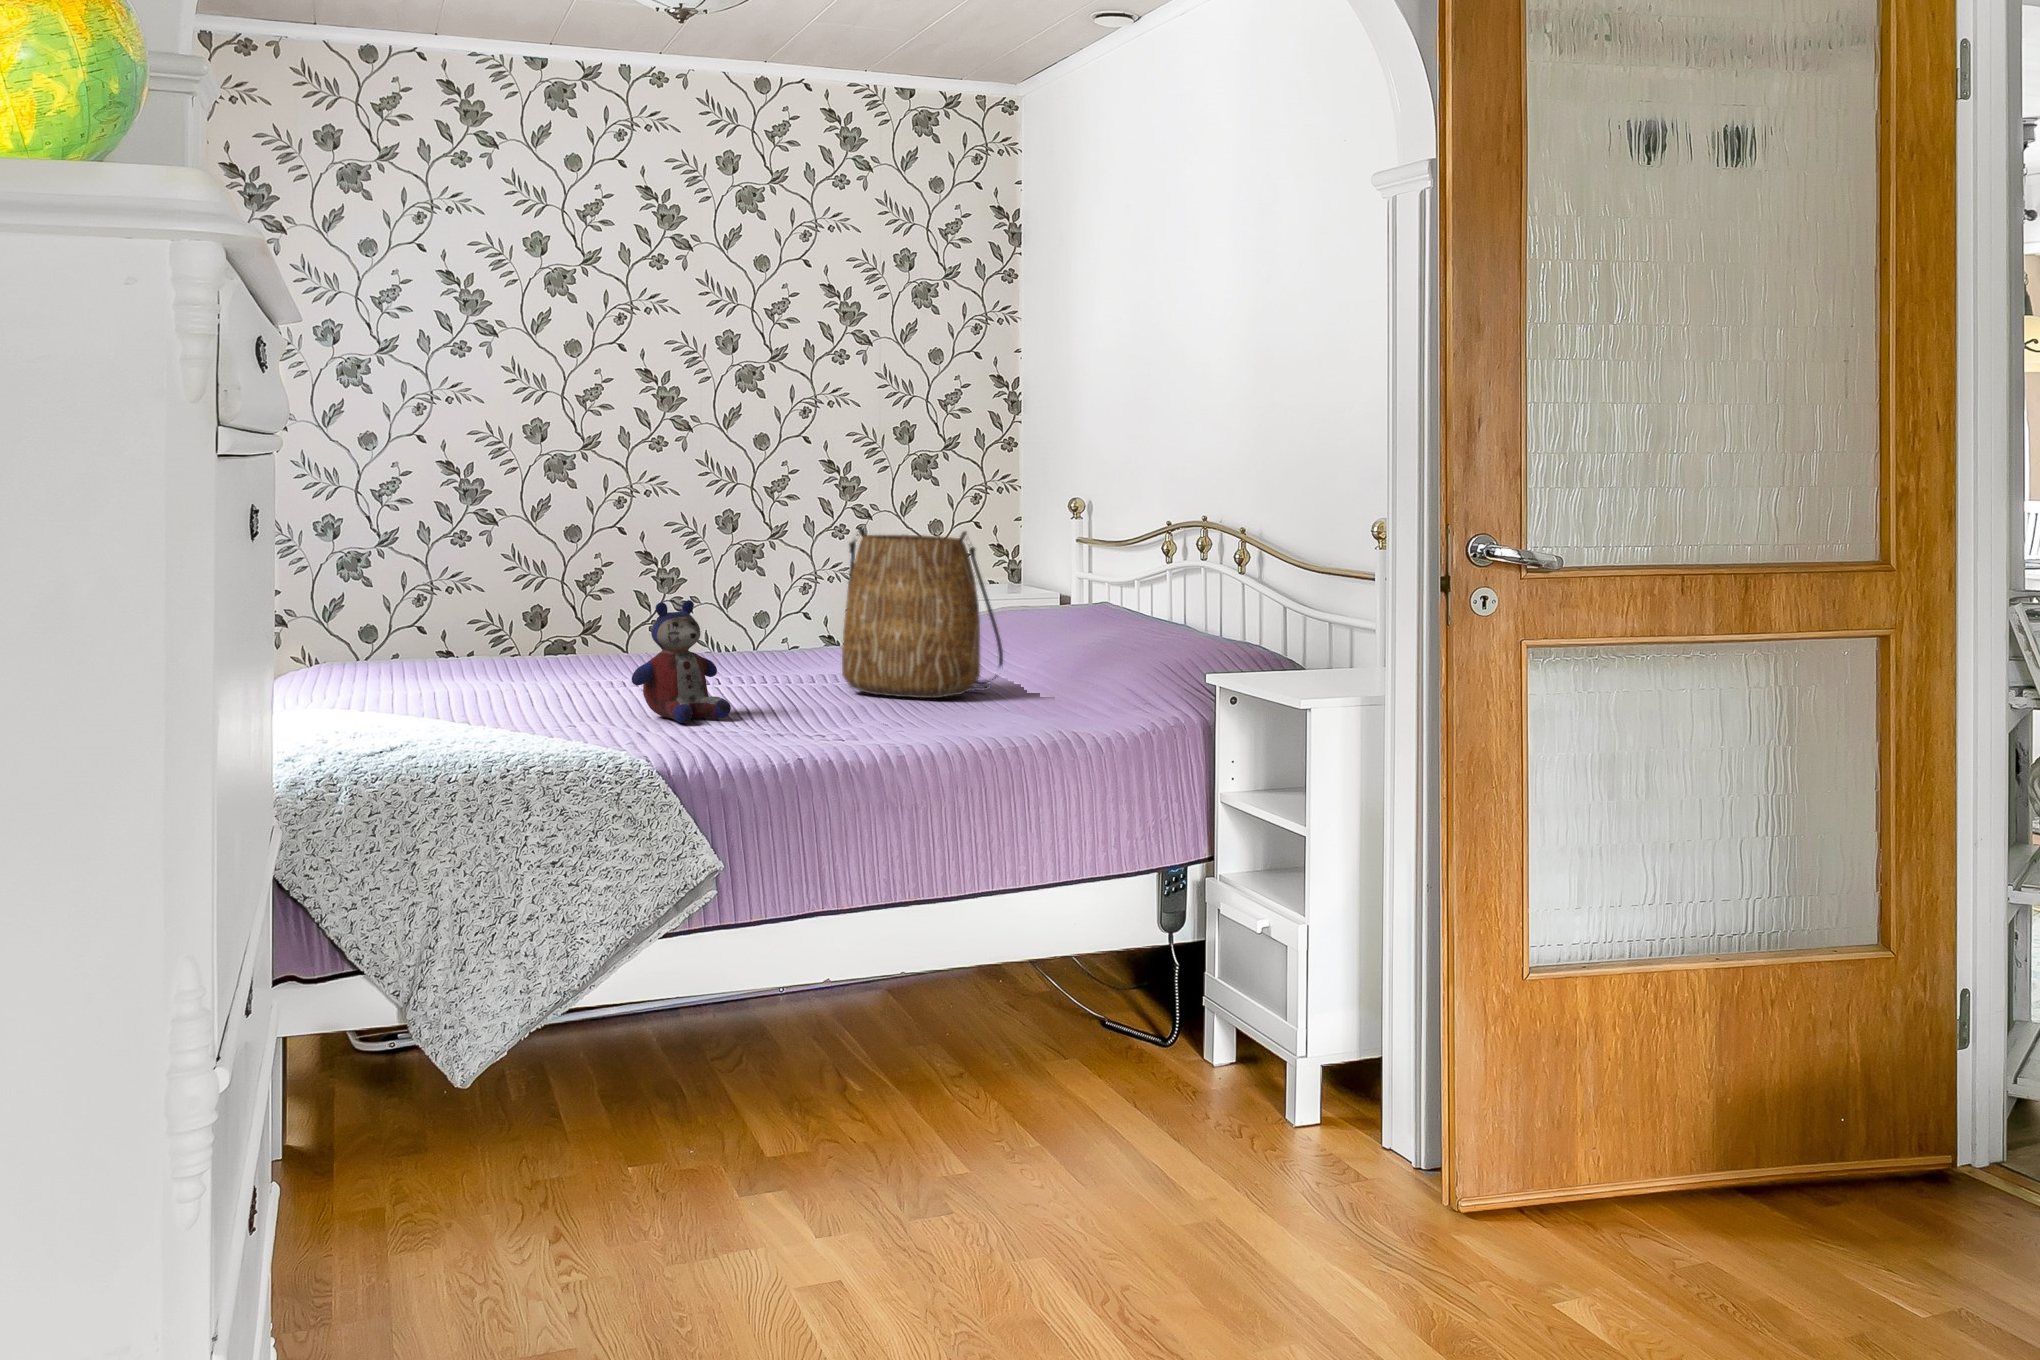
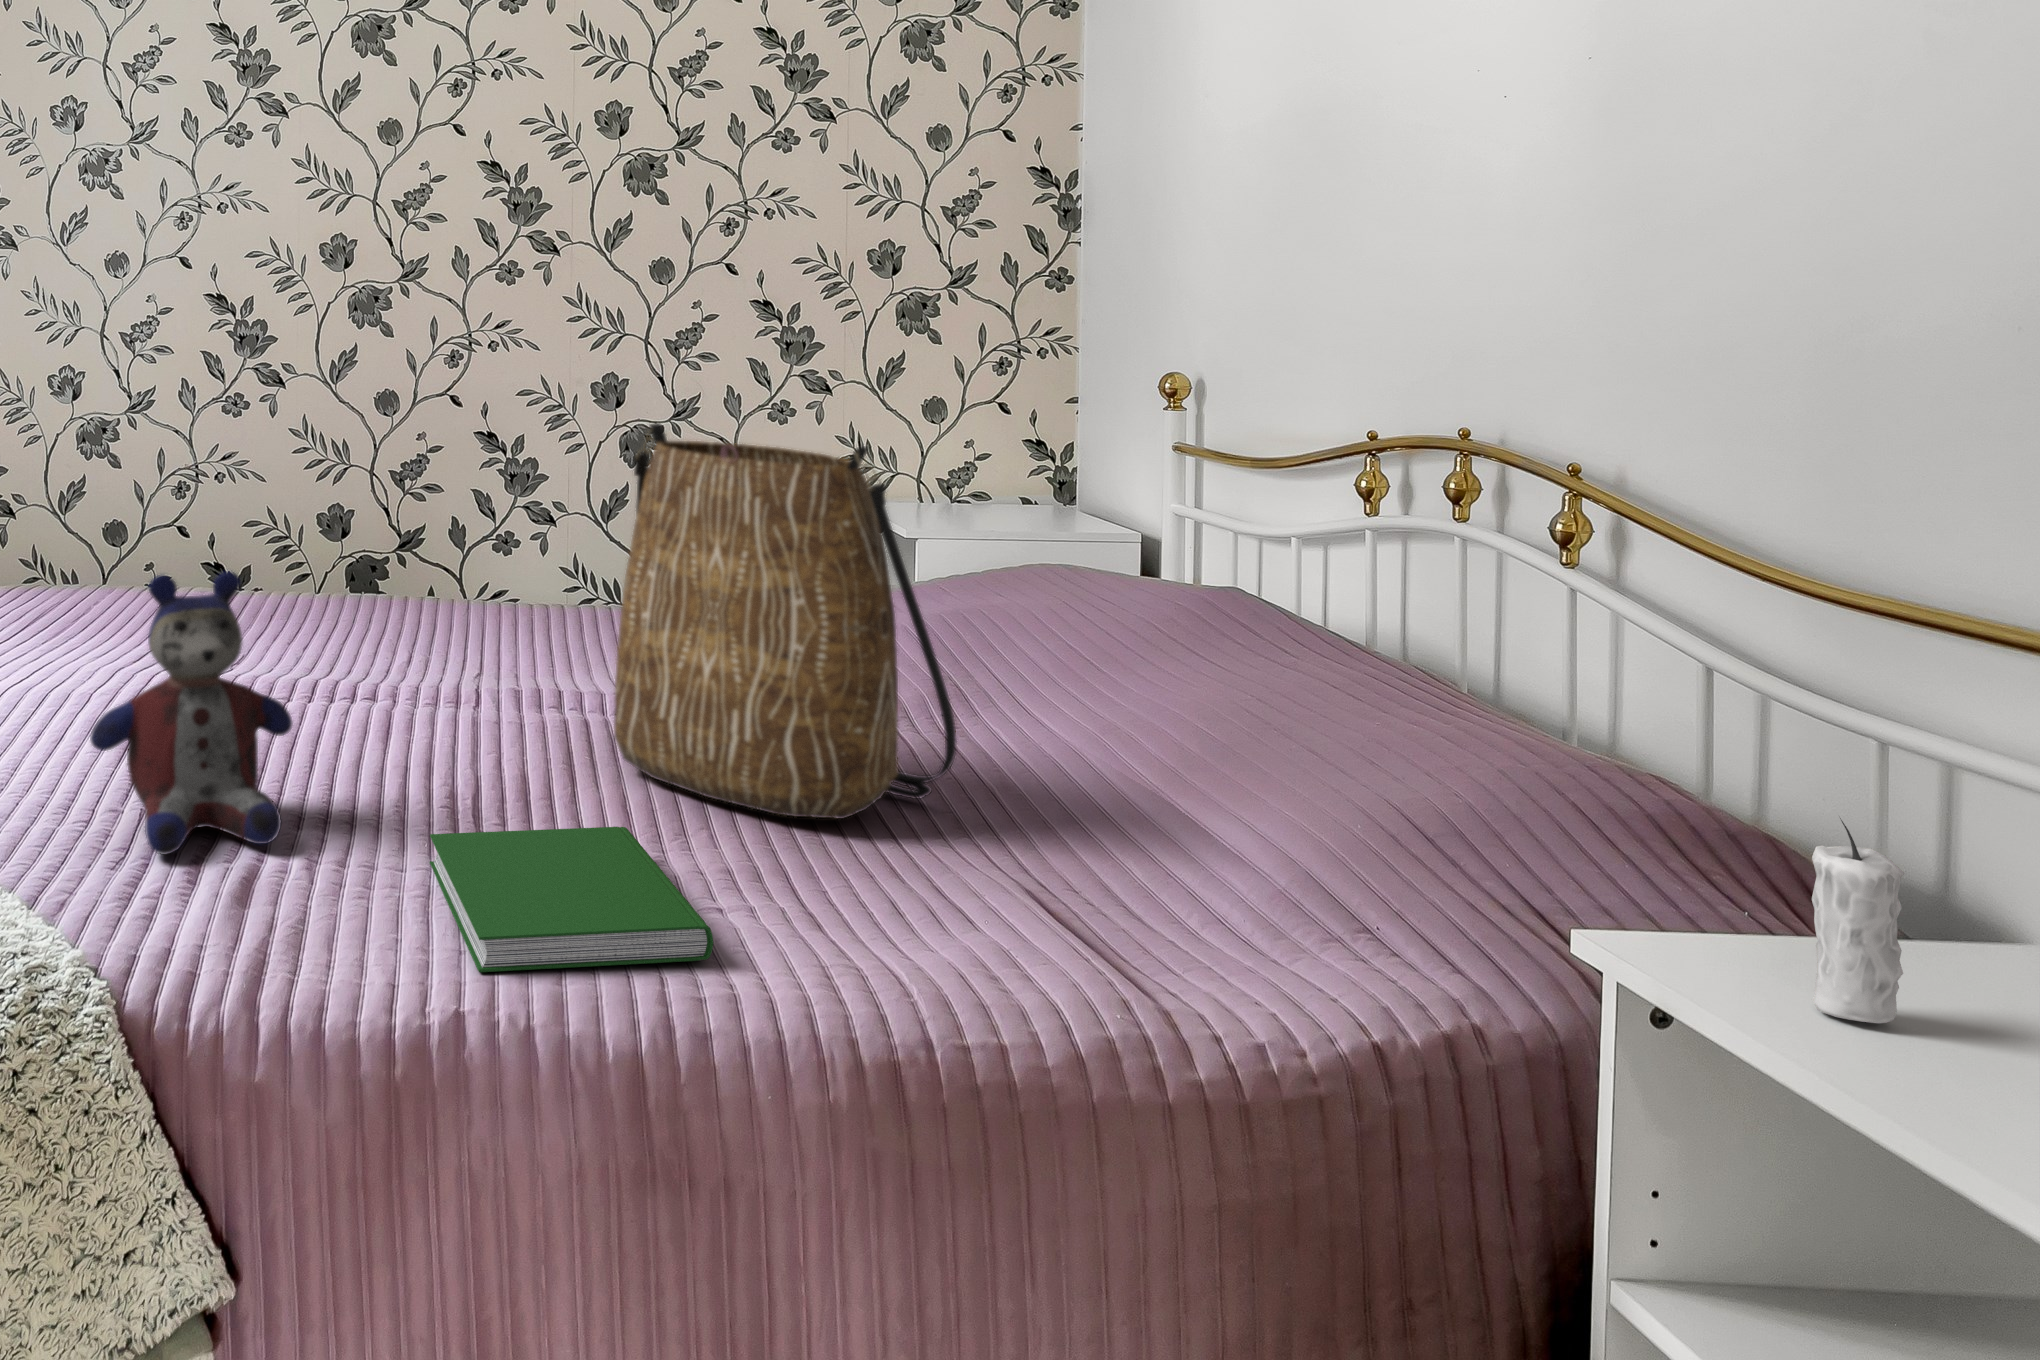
candle: none [1267,611,1287,667] -> present [1812,818,1905,1023]
hardcover book: none [798,698,937,734] -> present [430,827,713,972]

